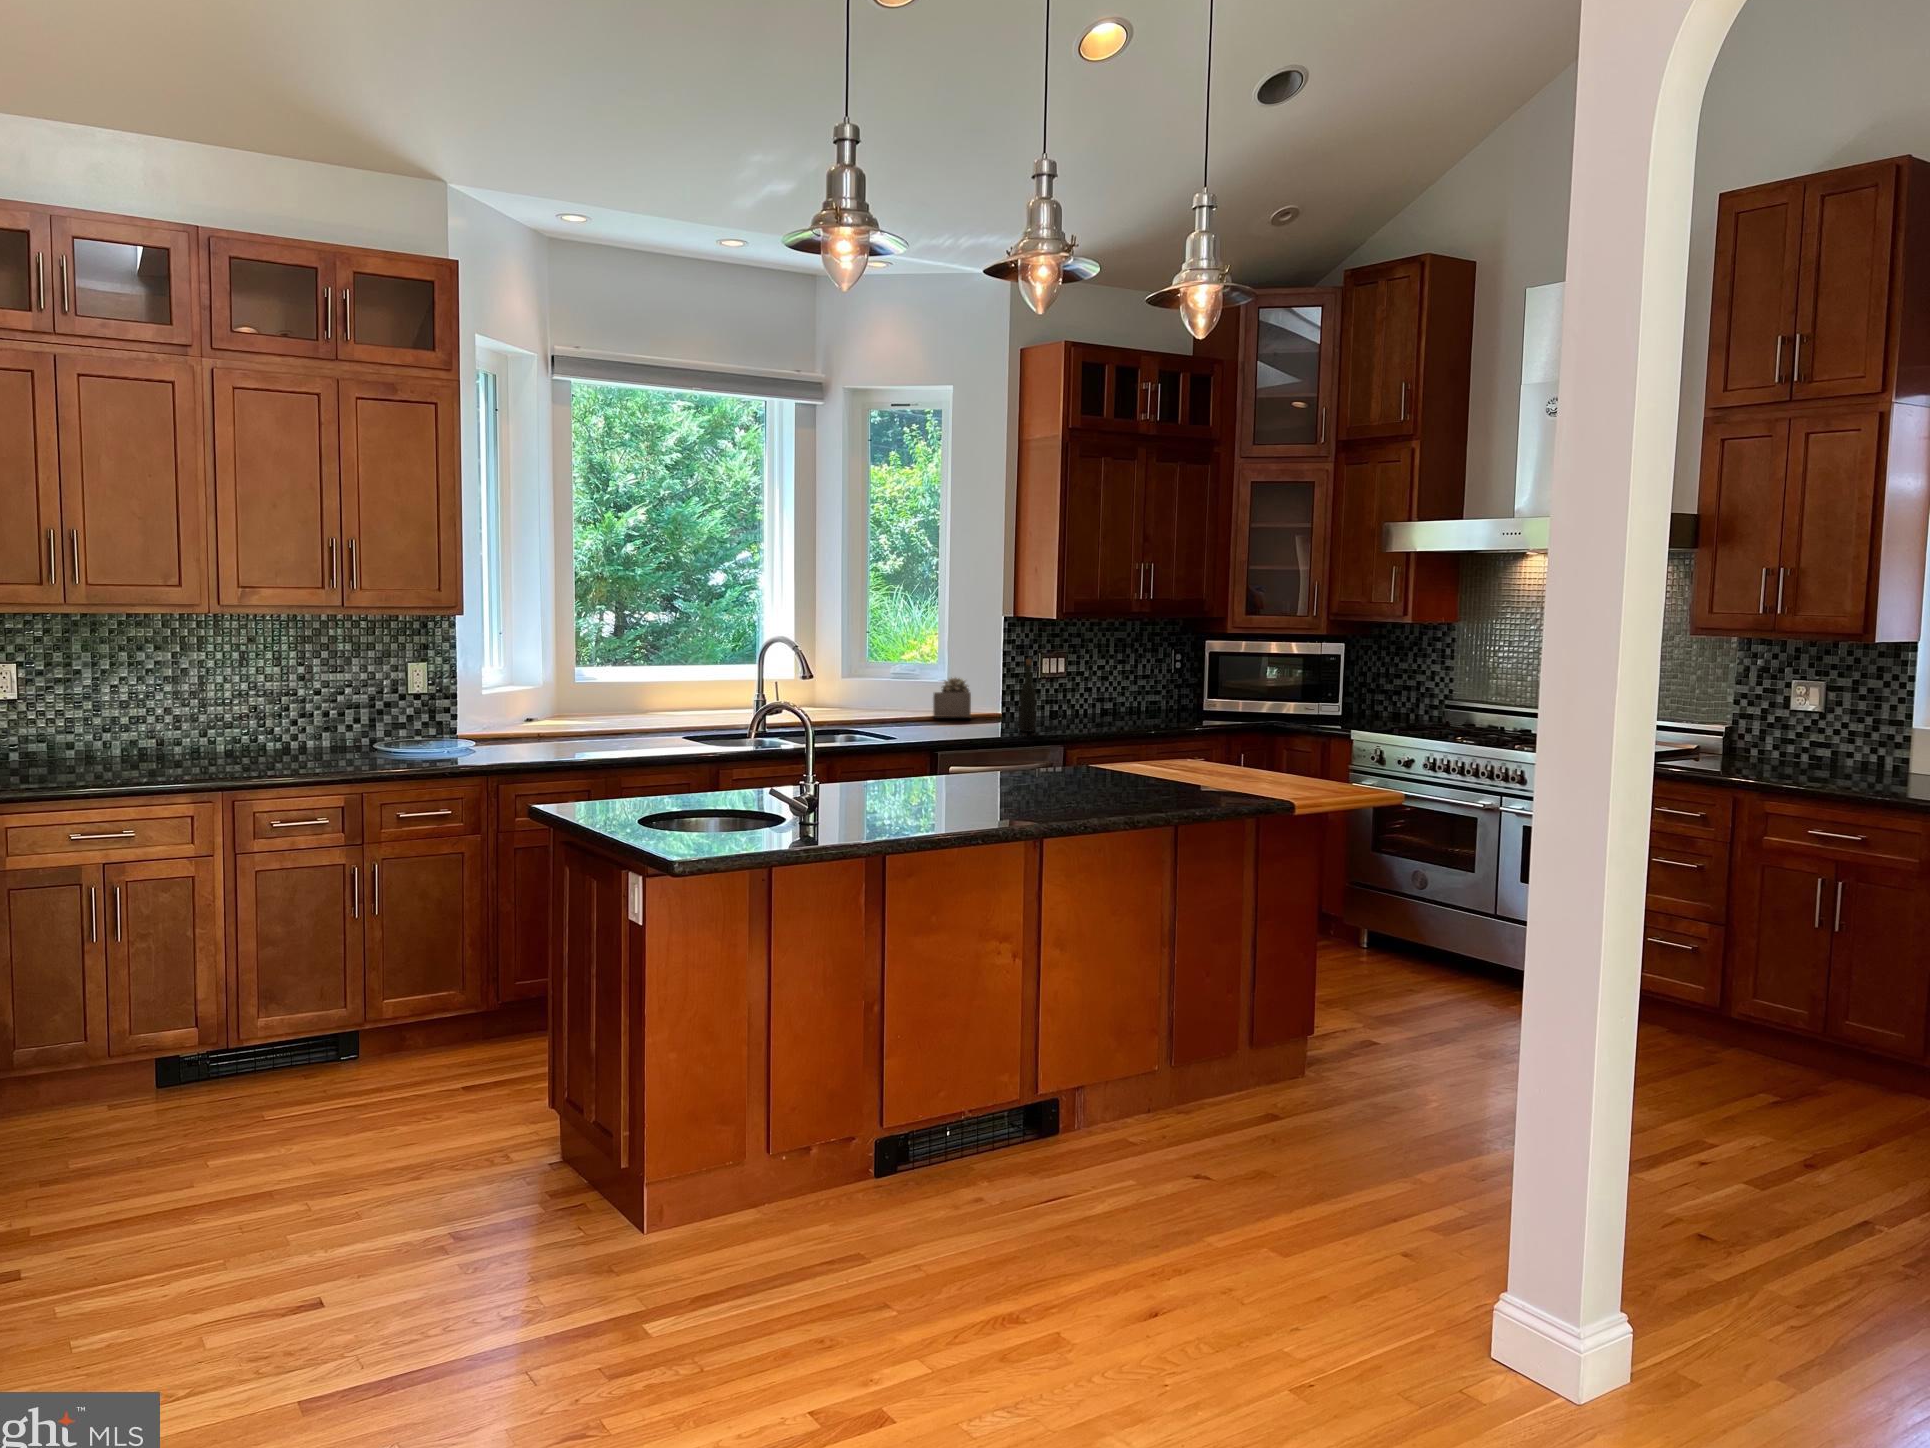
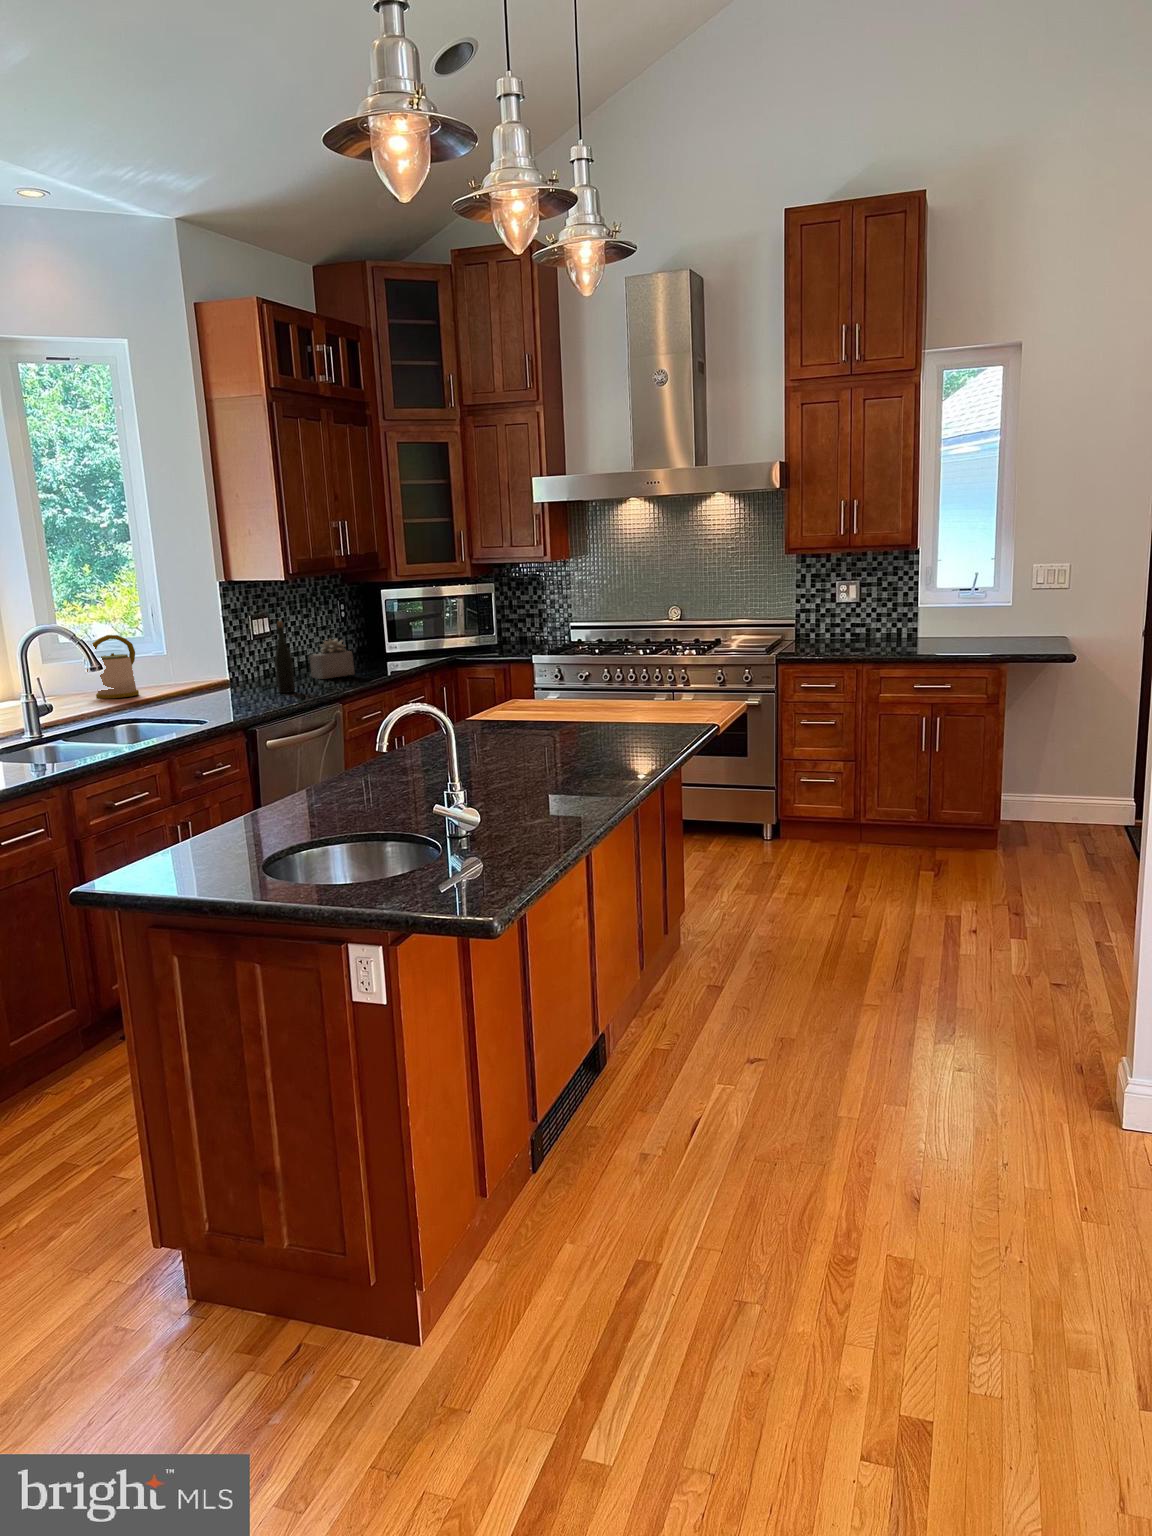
kettle: none [858,657,906,716] -> present [87,635,139,699]
succulent plant: present [933,678,971,717] -> present [309,639,354,679]

